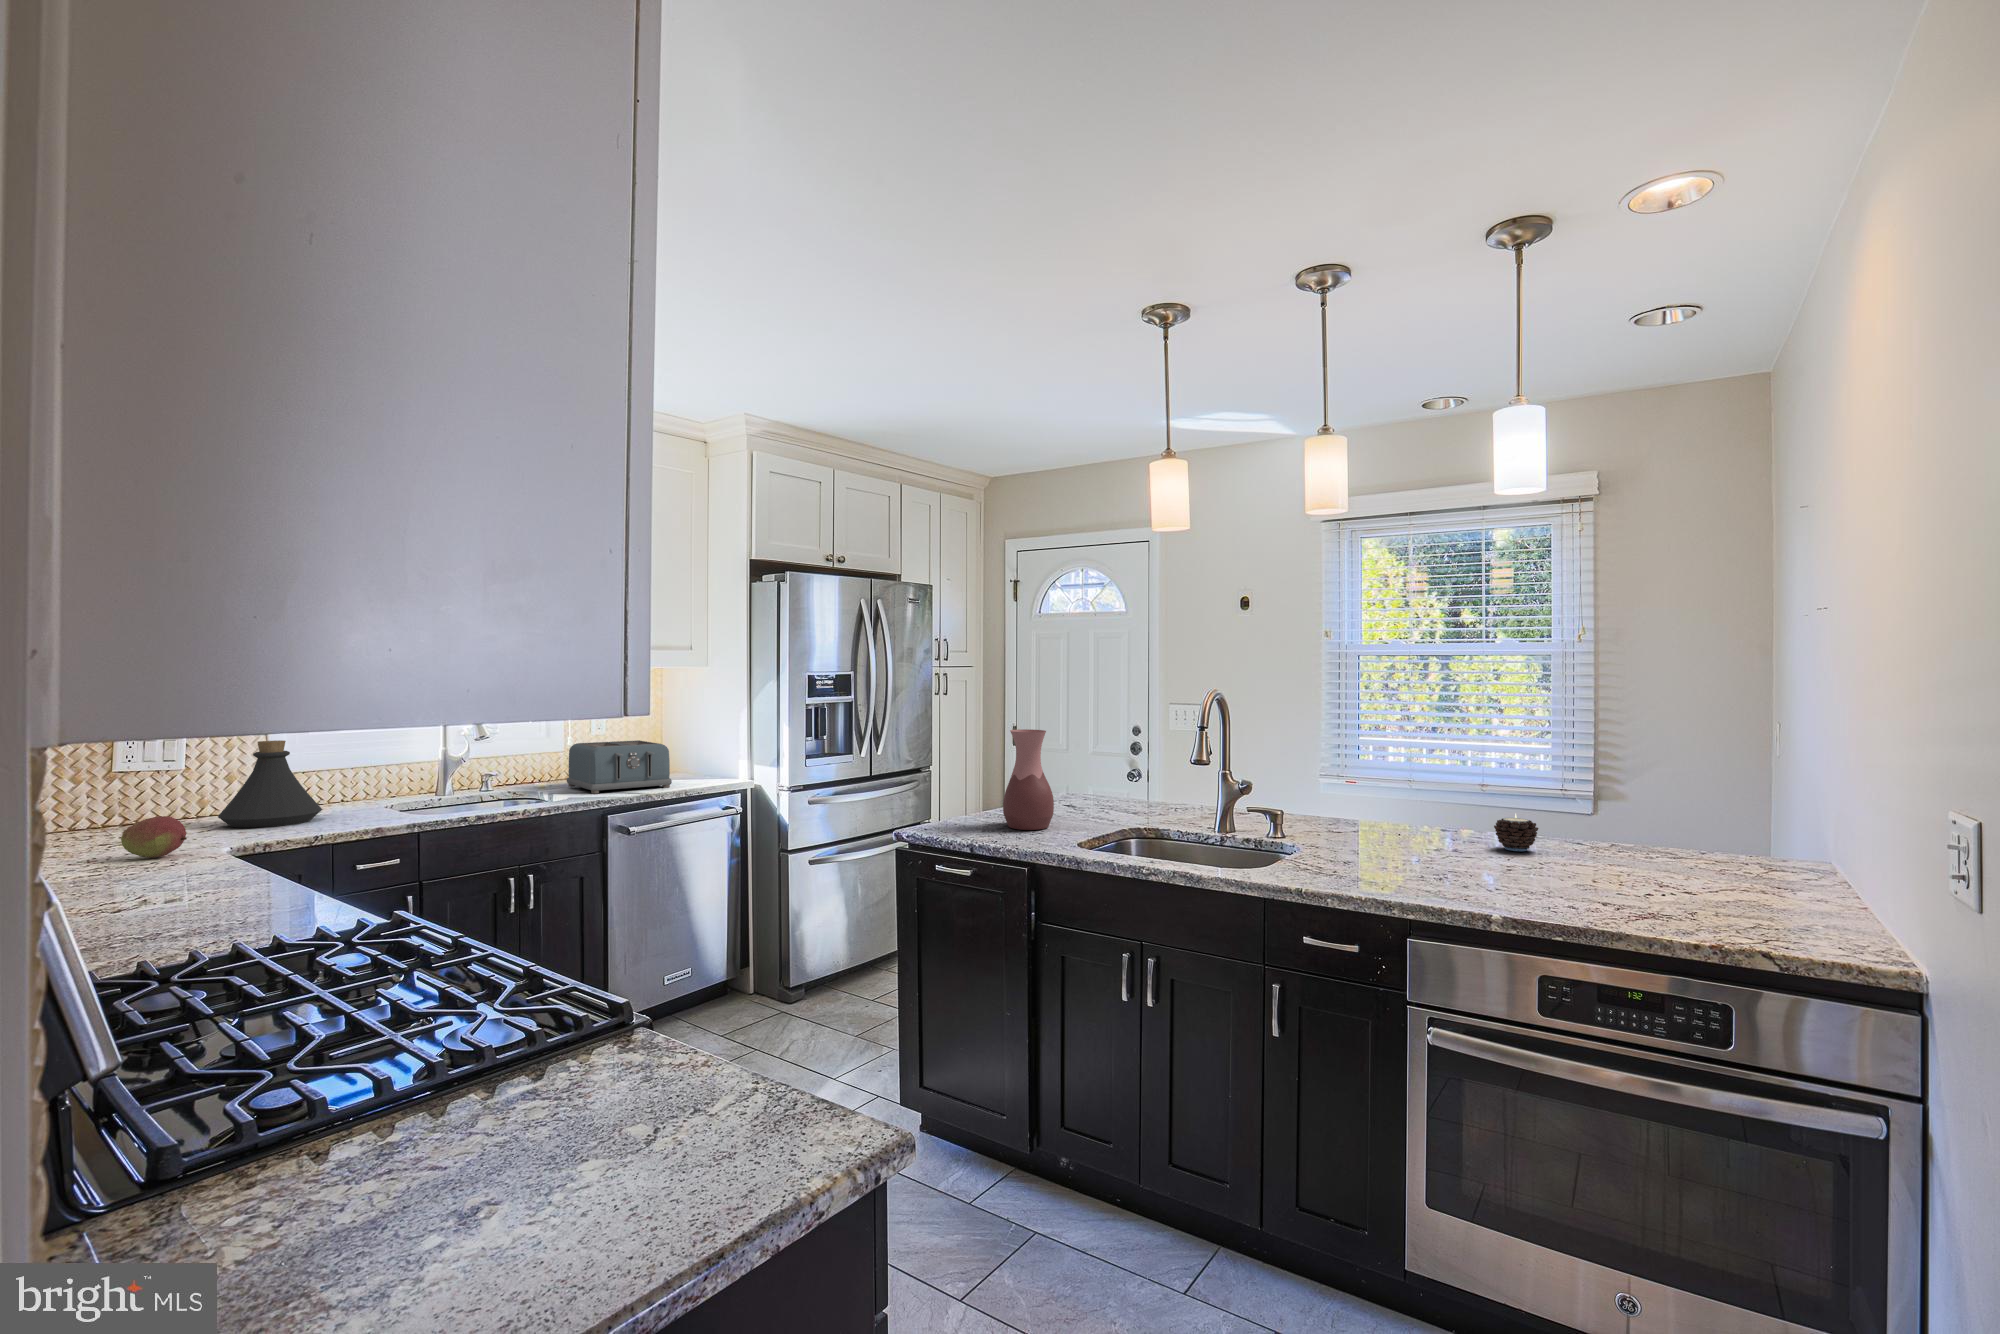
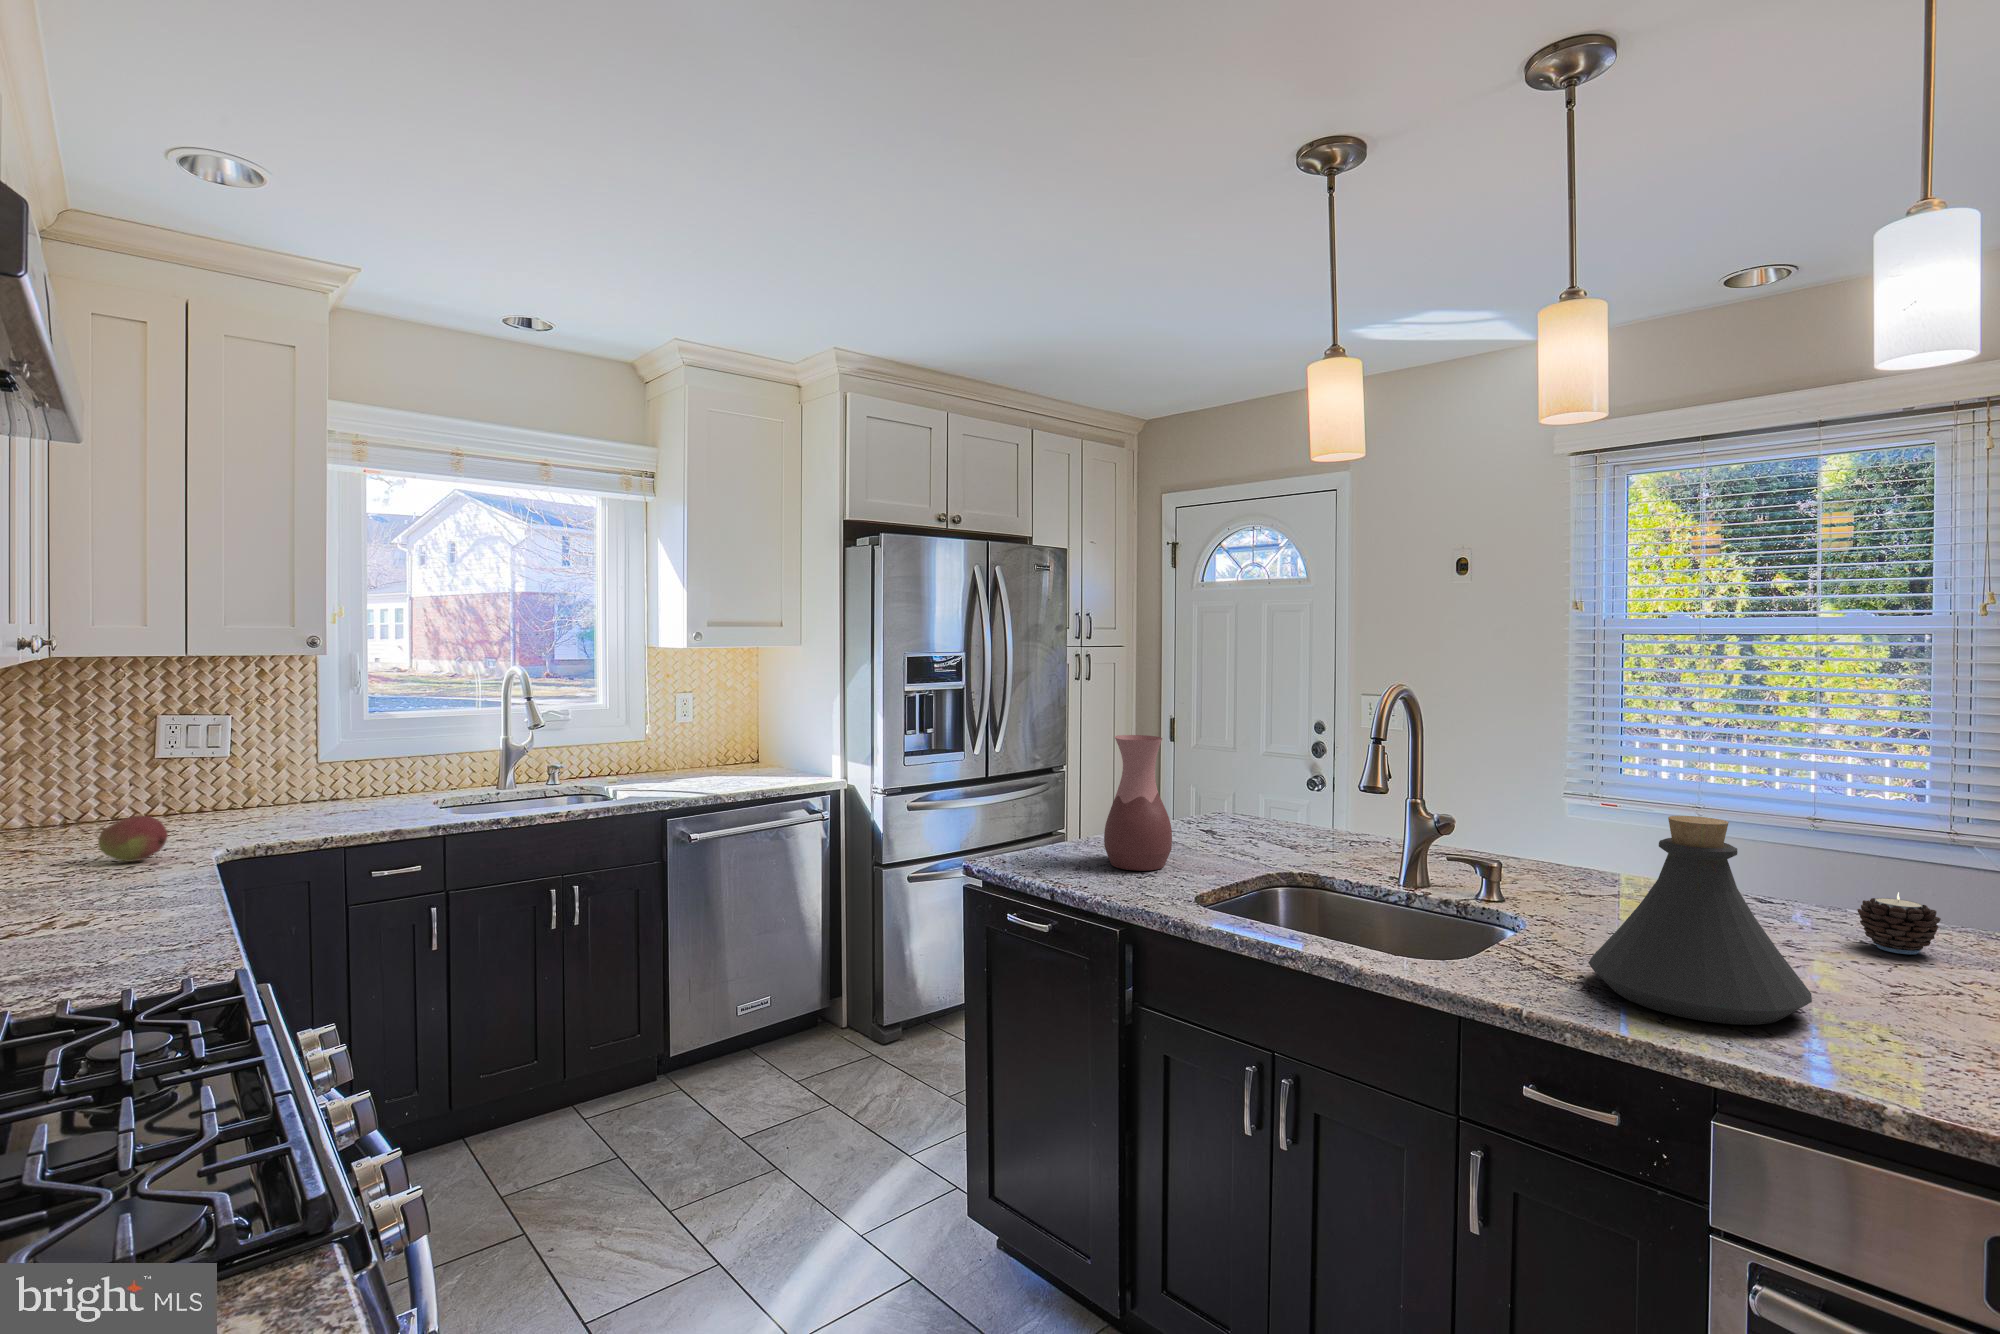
bottle: present [218,740,322,828] -> present [1588,816,1812,1025]
toaster: present [567,740,672,794] -> none [642,730,750,791]

